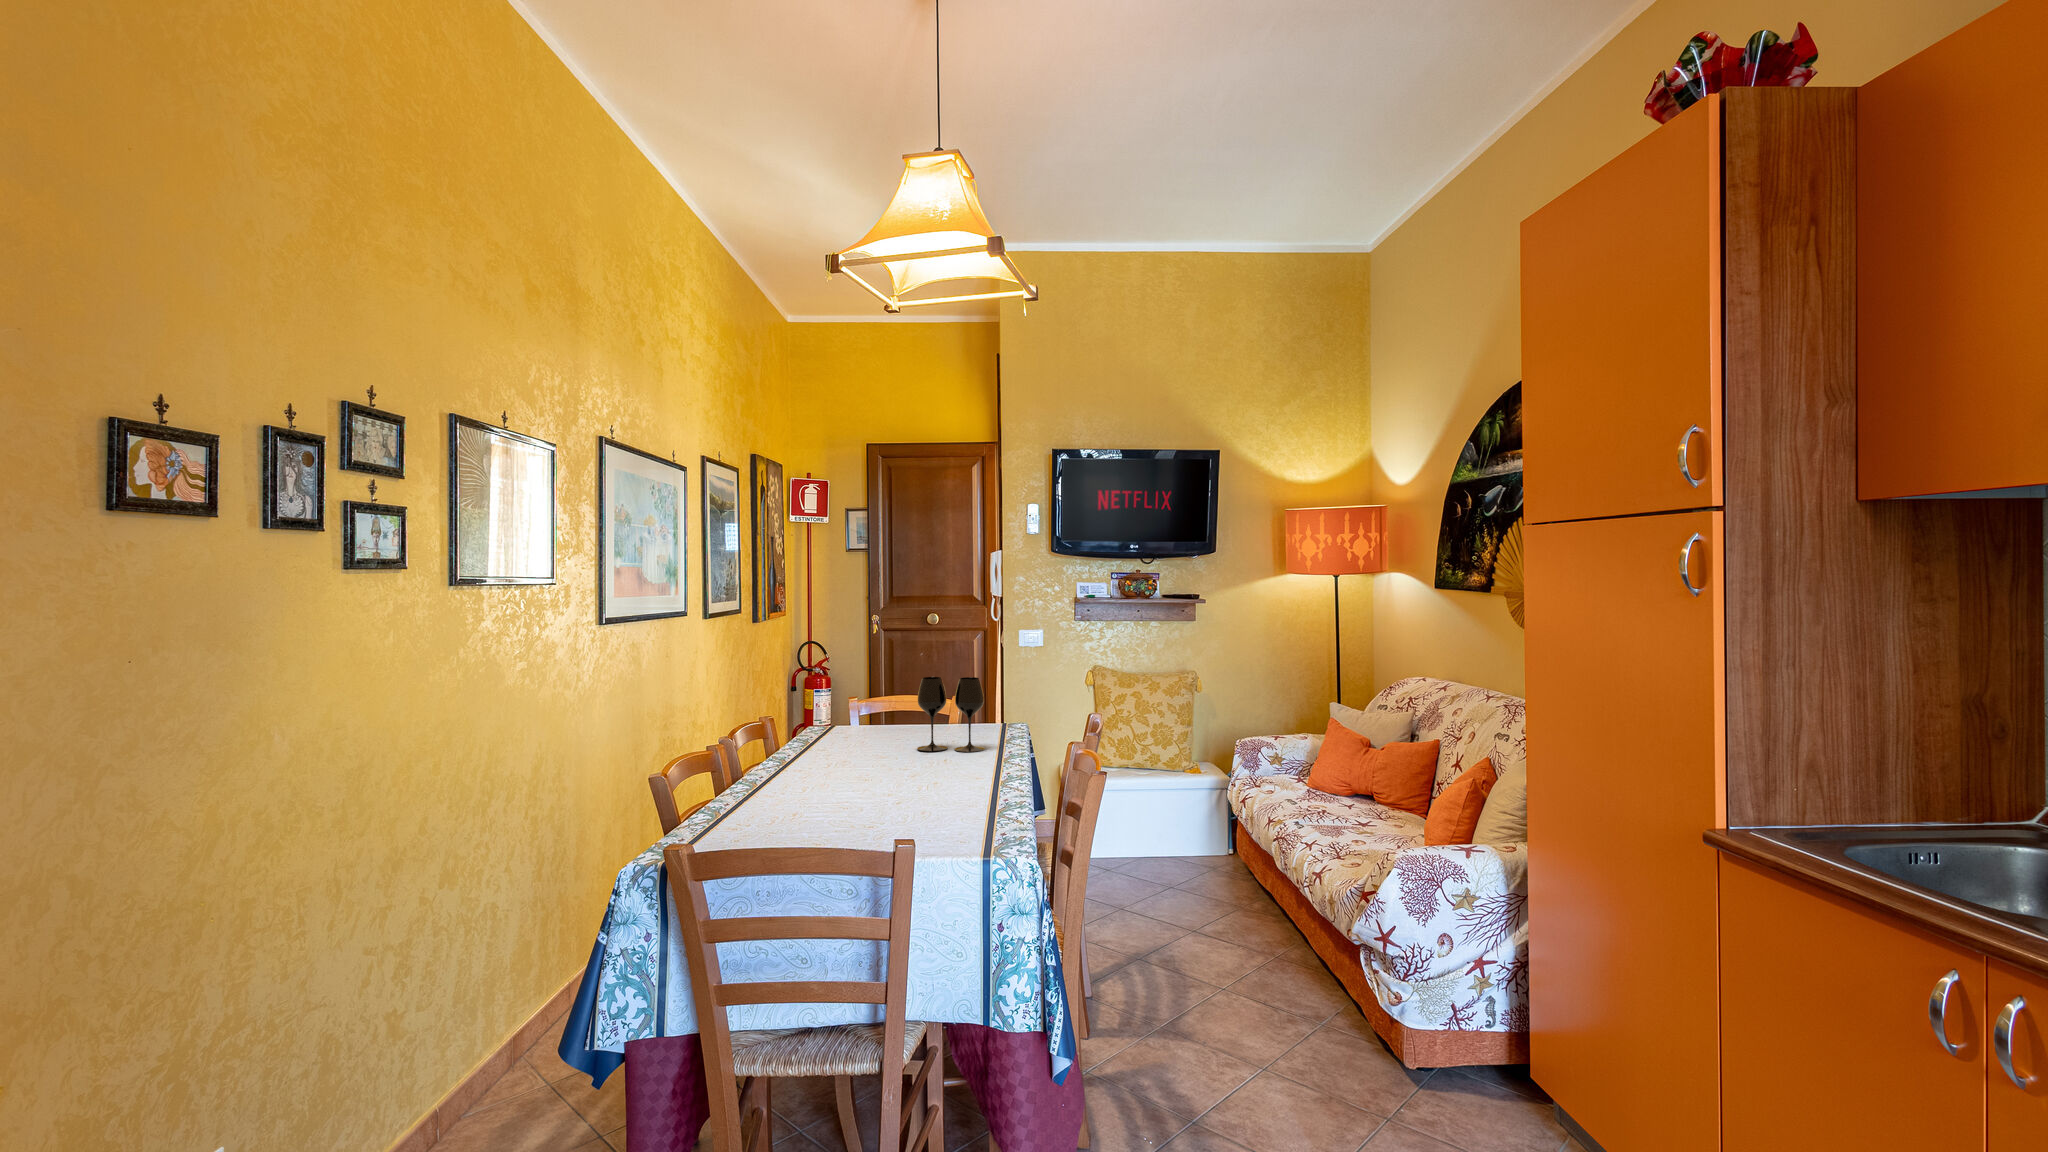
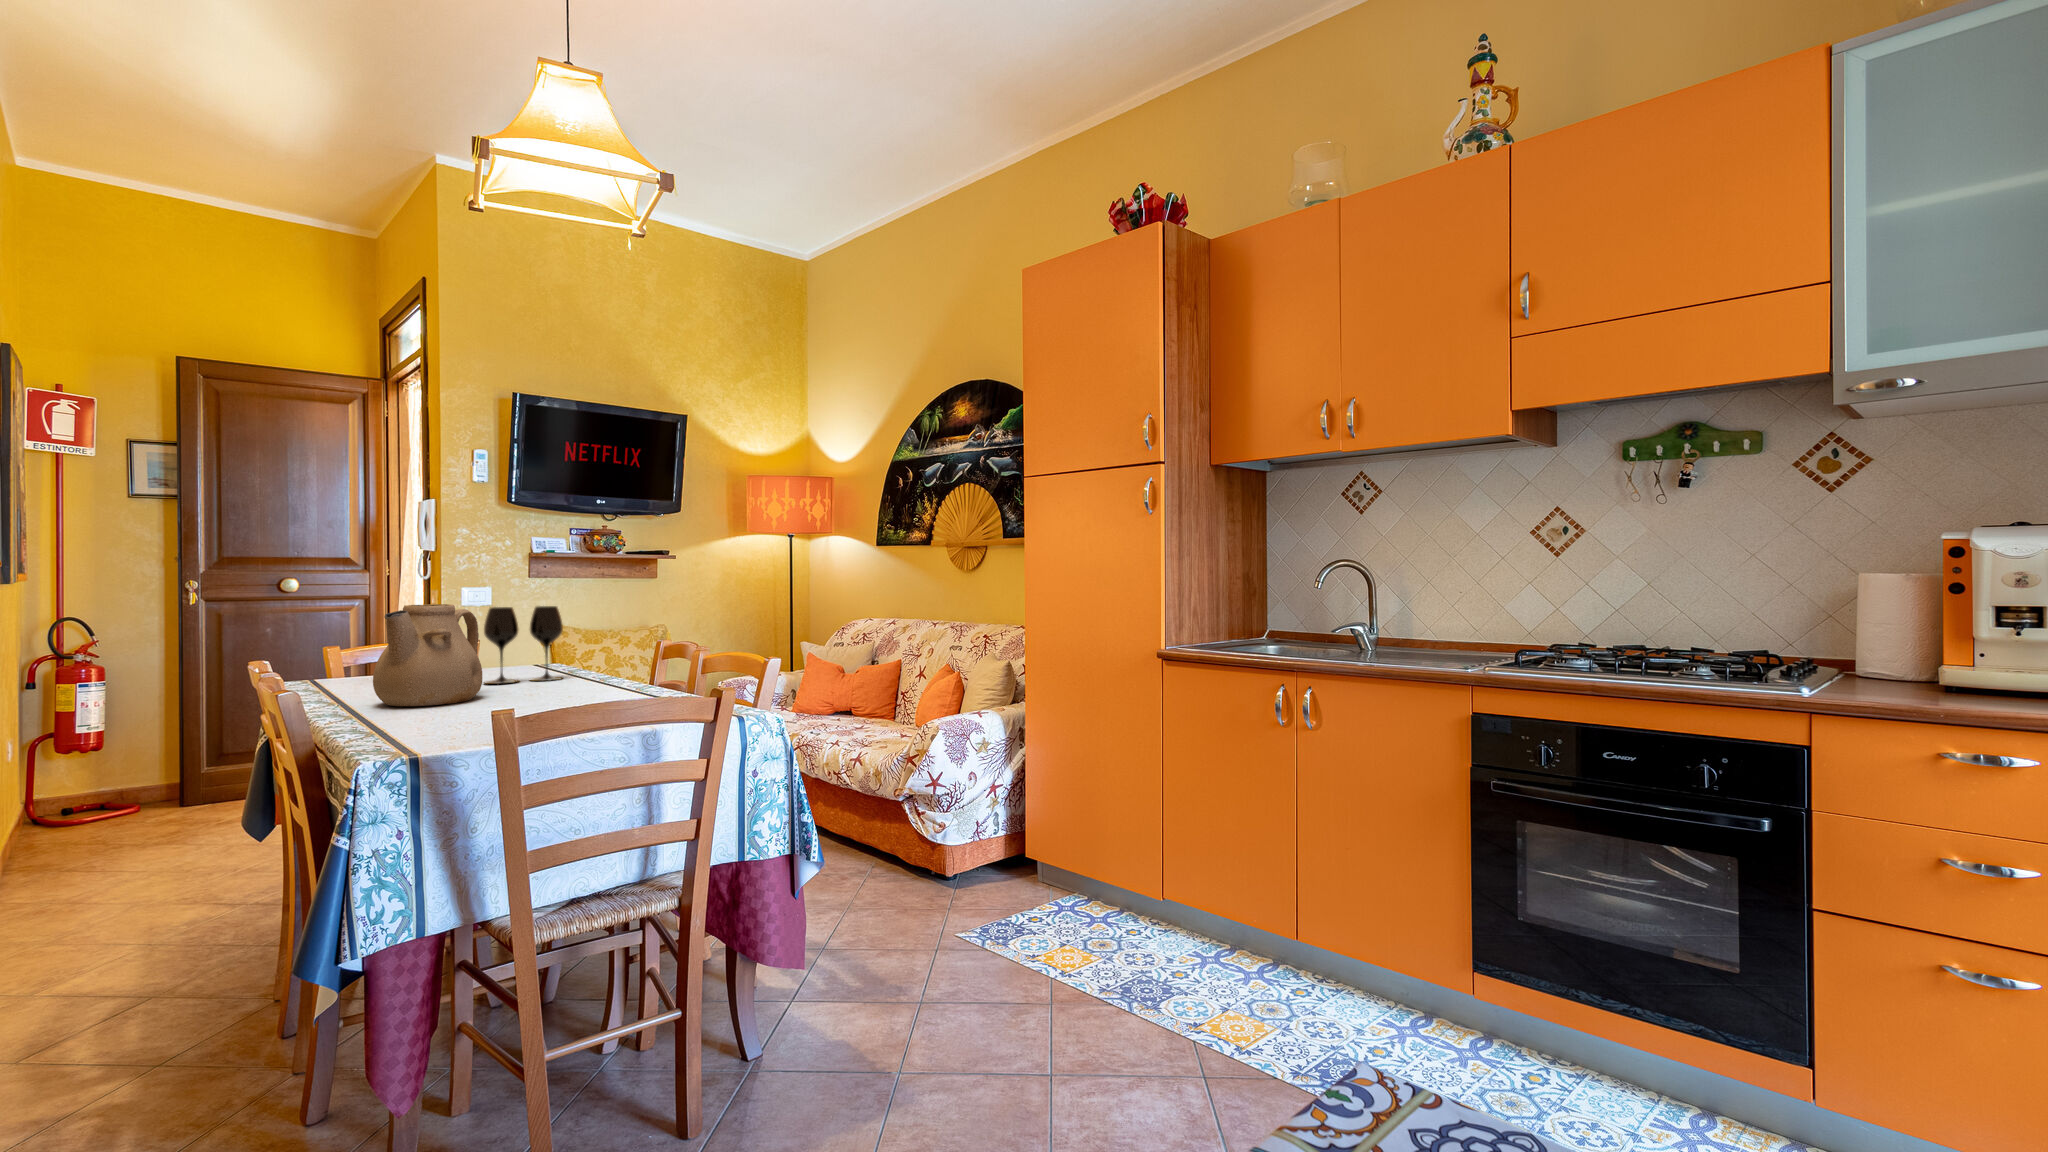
teapot: none [799,680,897,776] -> present [373,604,482,706]

